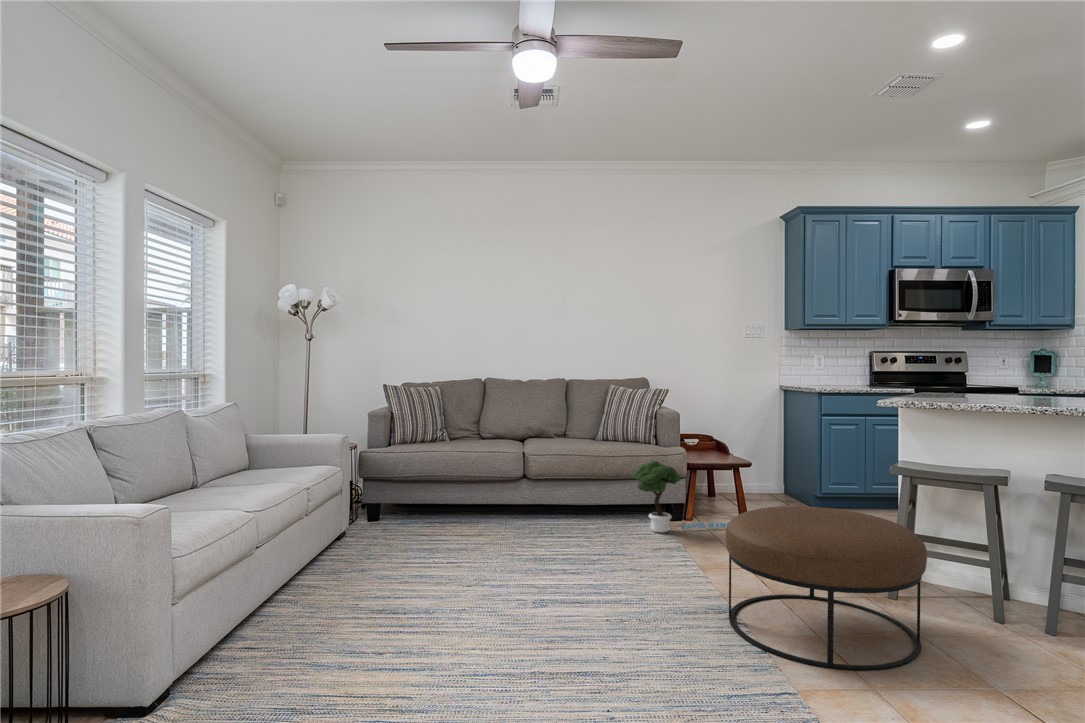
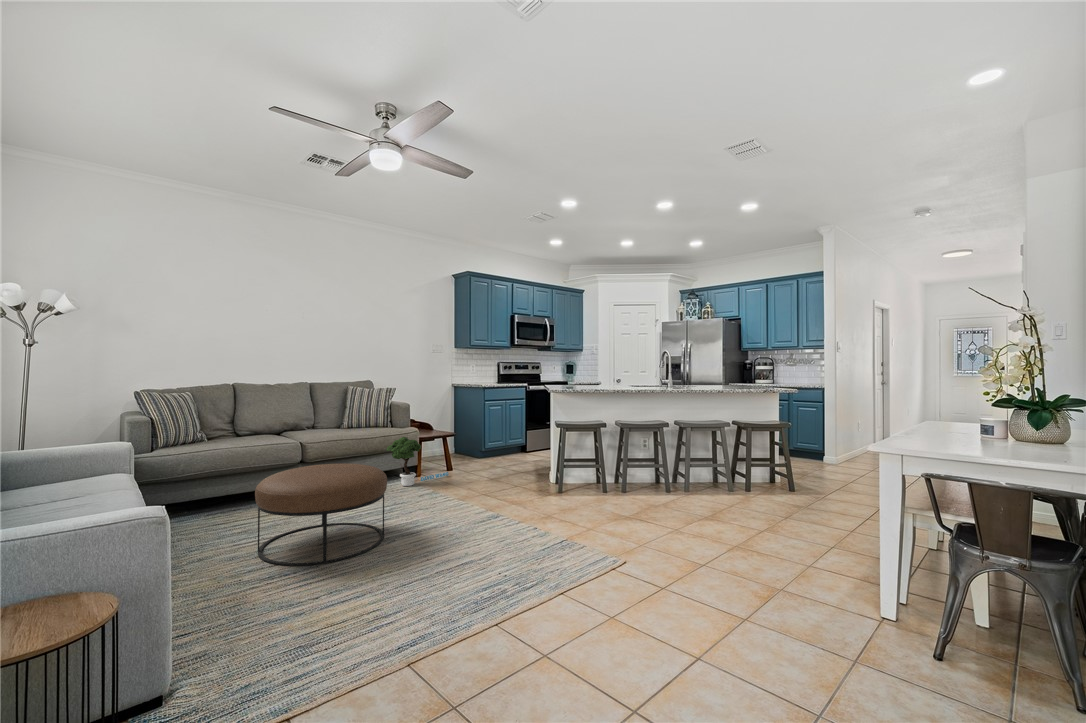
ottoman: present [725,506,927,670] -> present [255,463,387,566]

